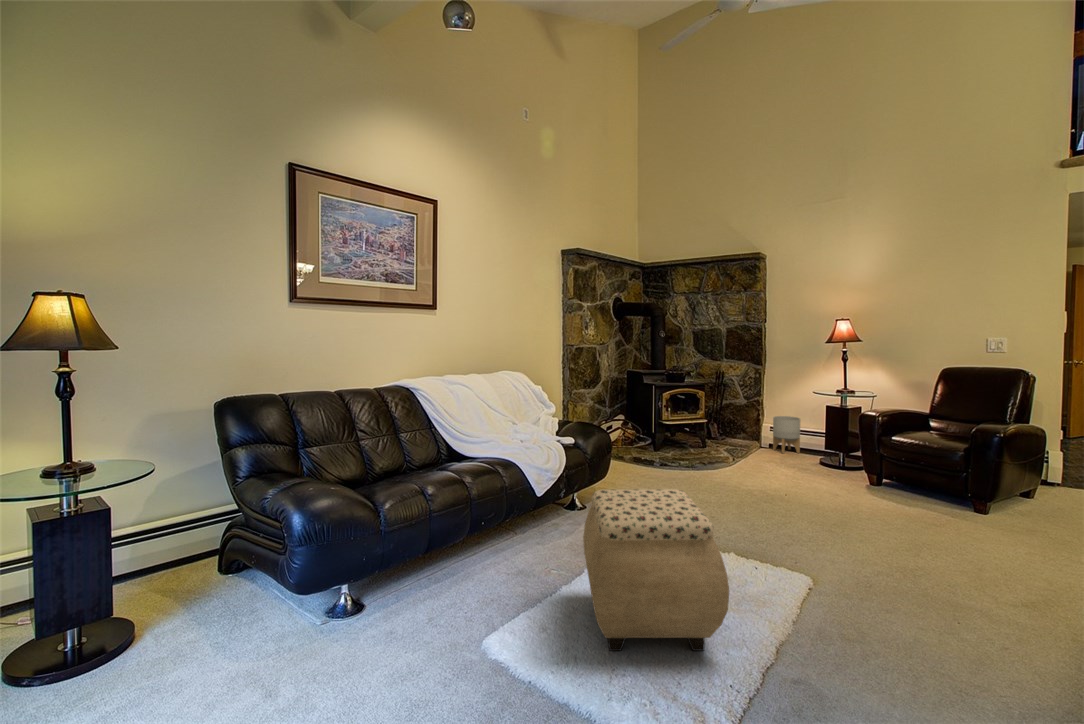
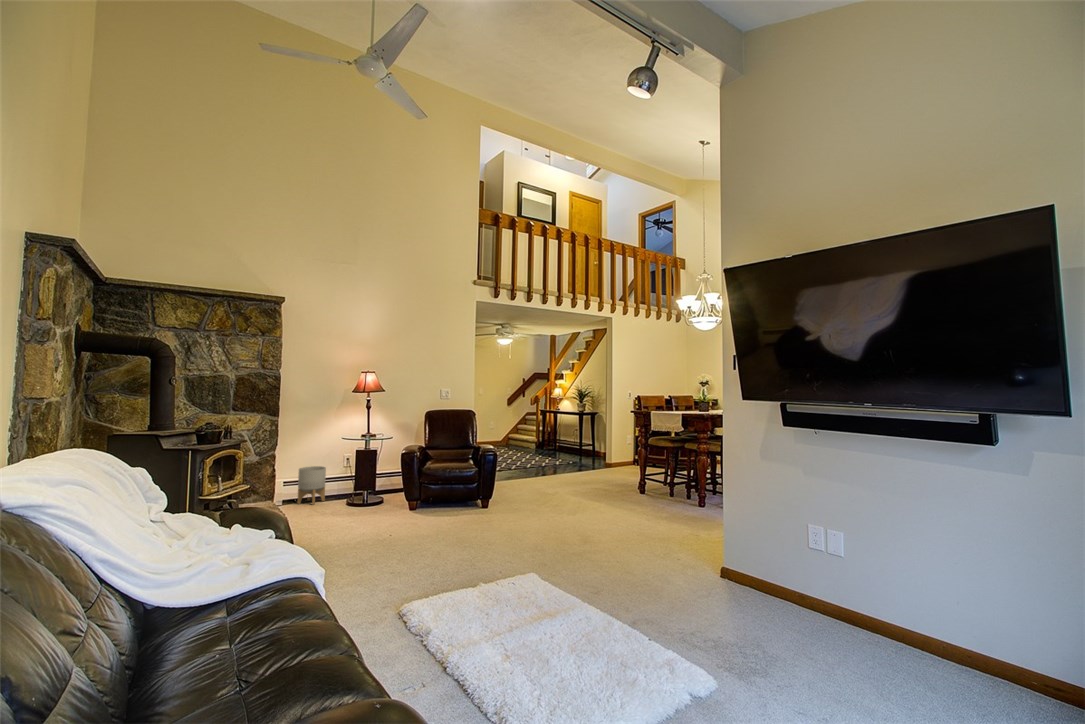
ottoman: present [583,489,729,651] -> none [511,522,635,676]

